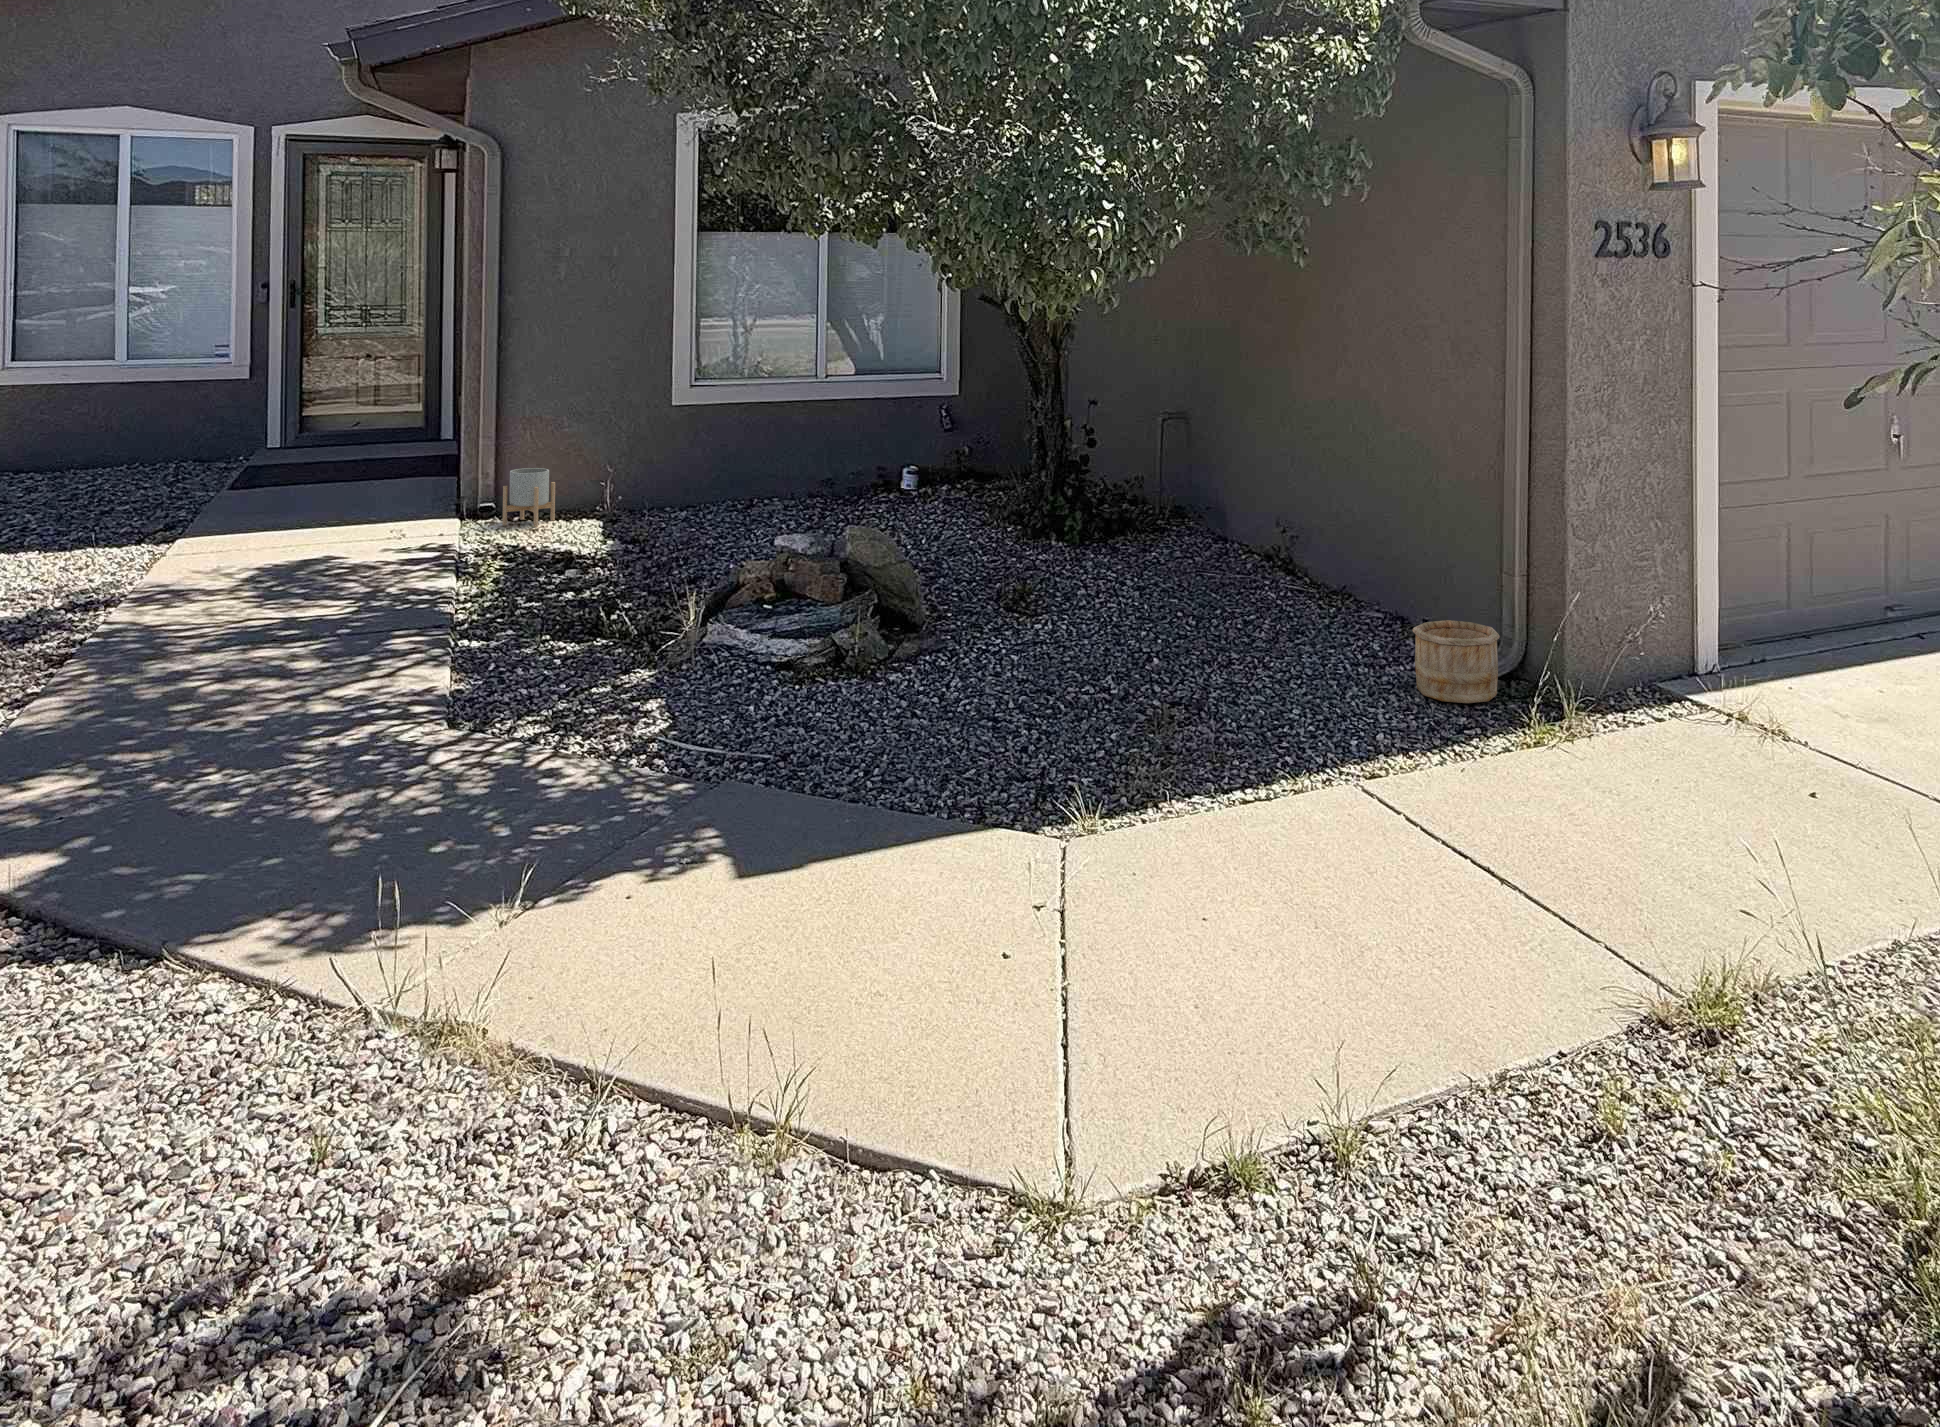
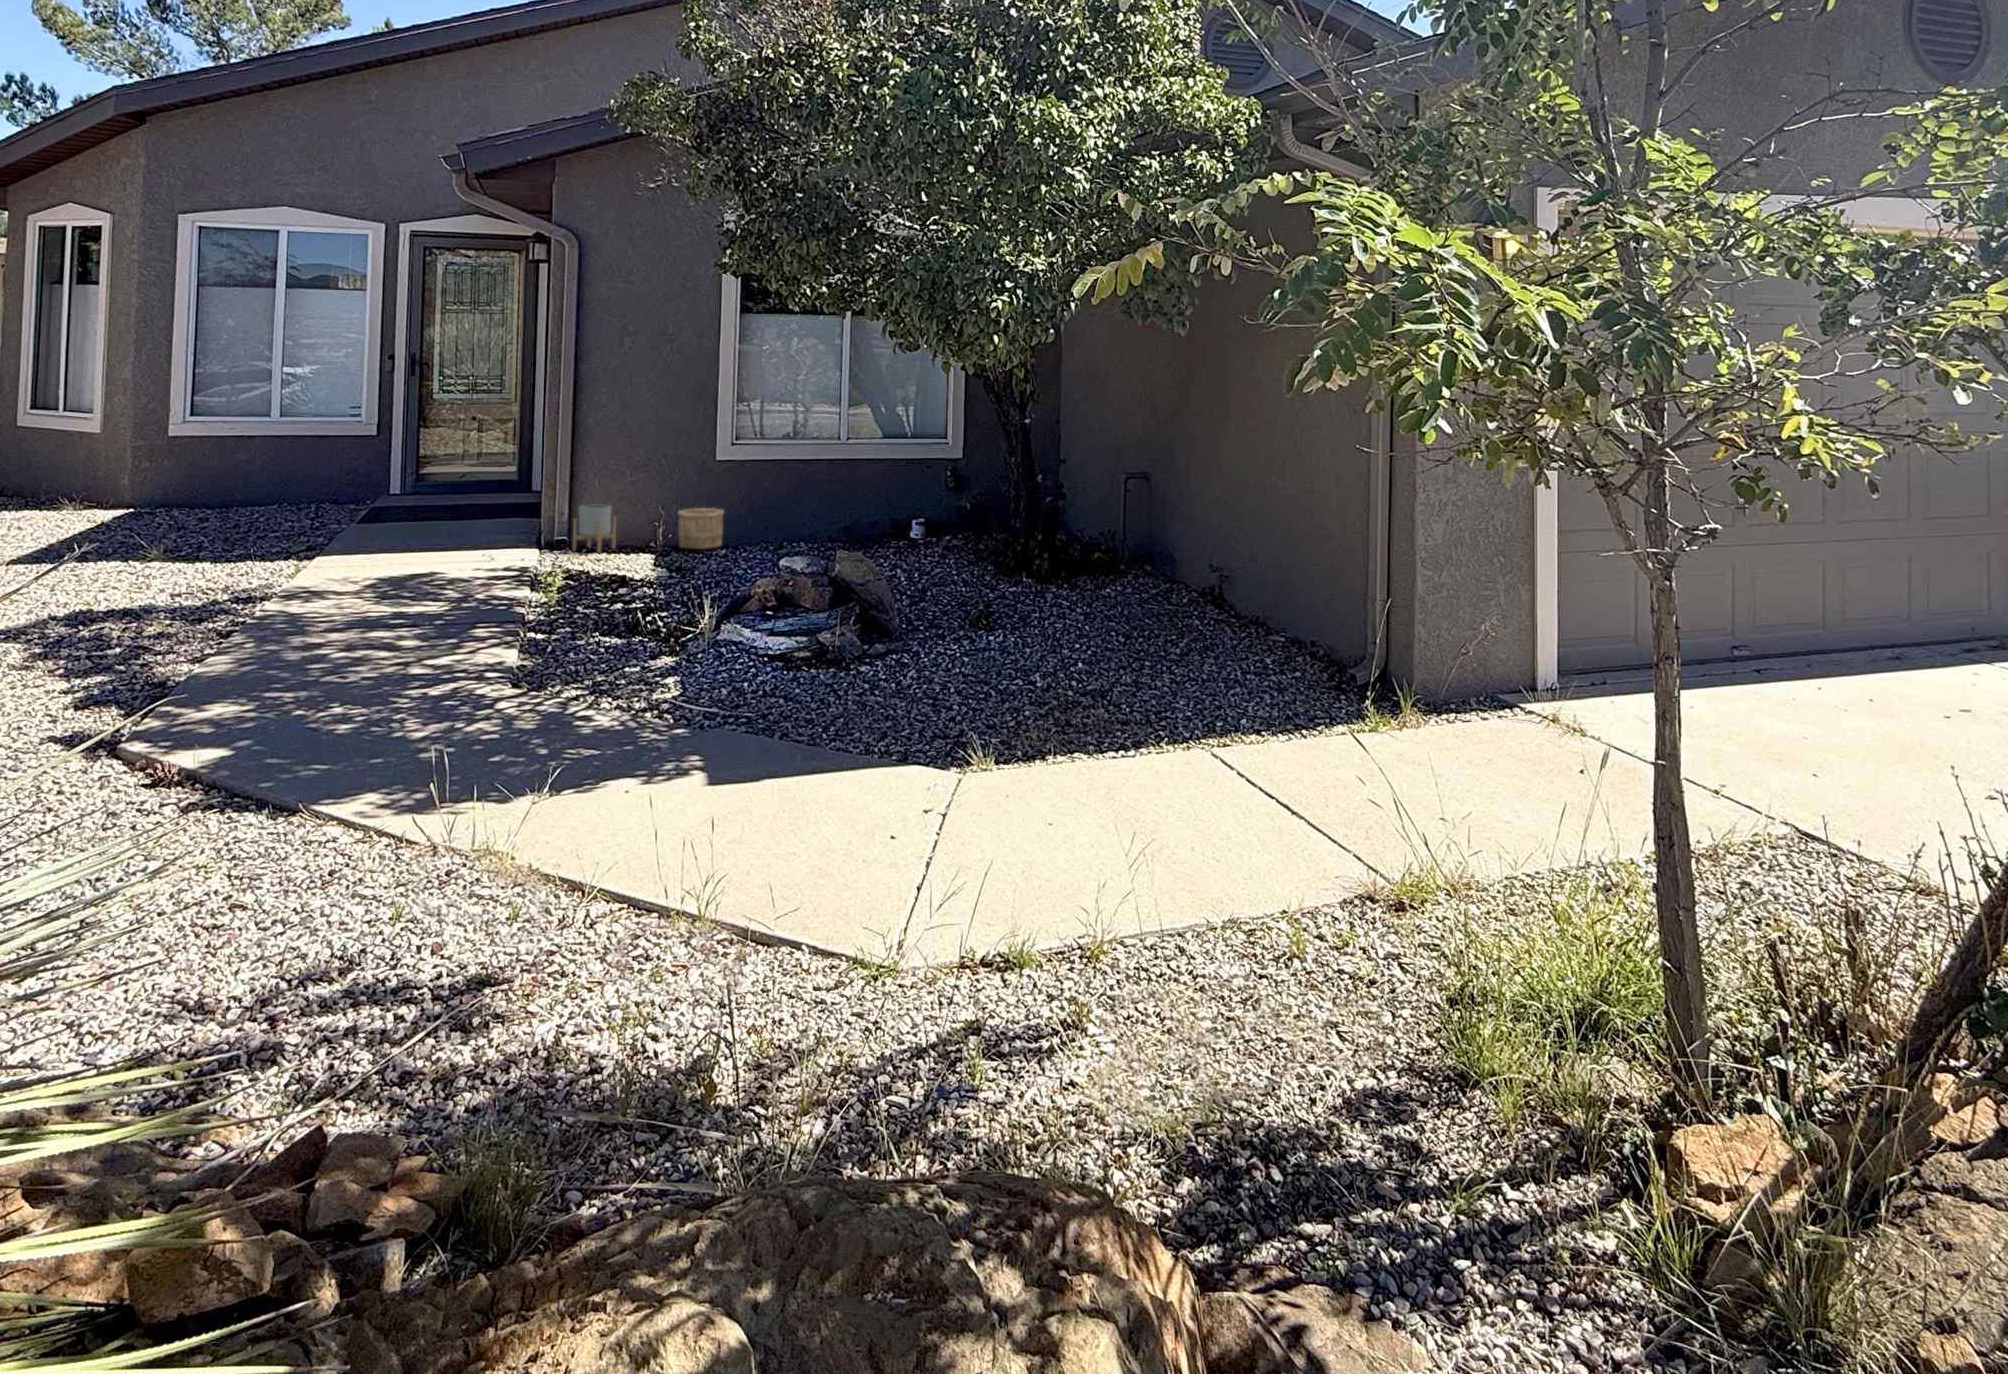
wooden bucket: present [1413,620,1500,703] -> present [678,508,724,549]

